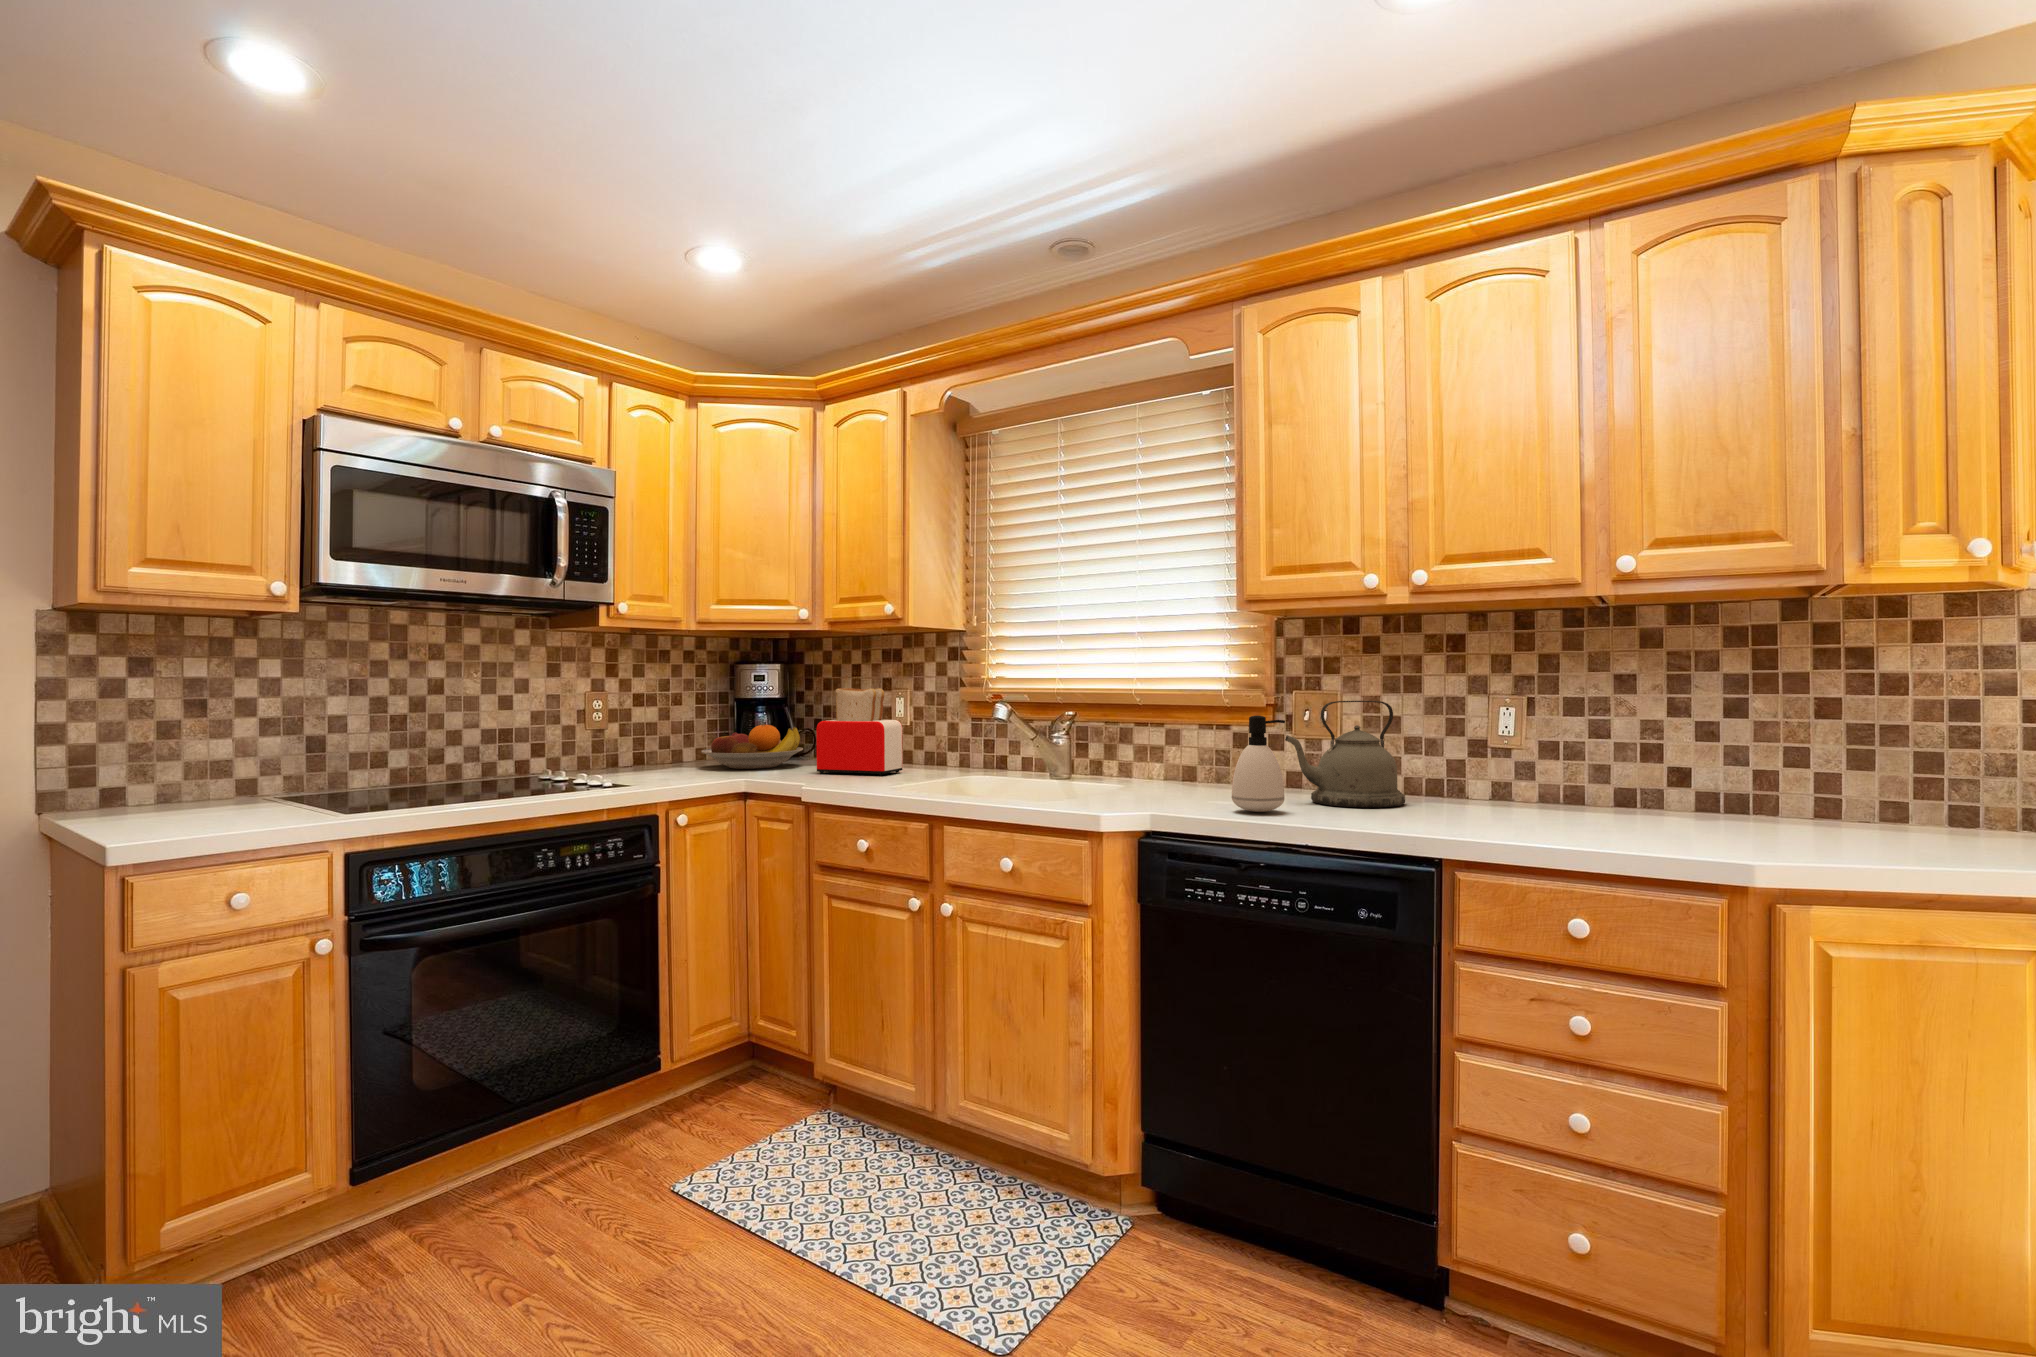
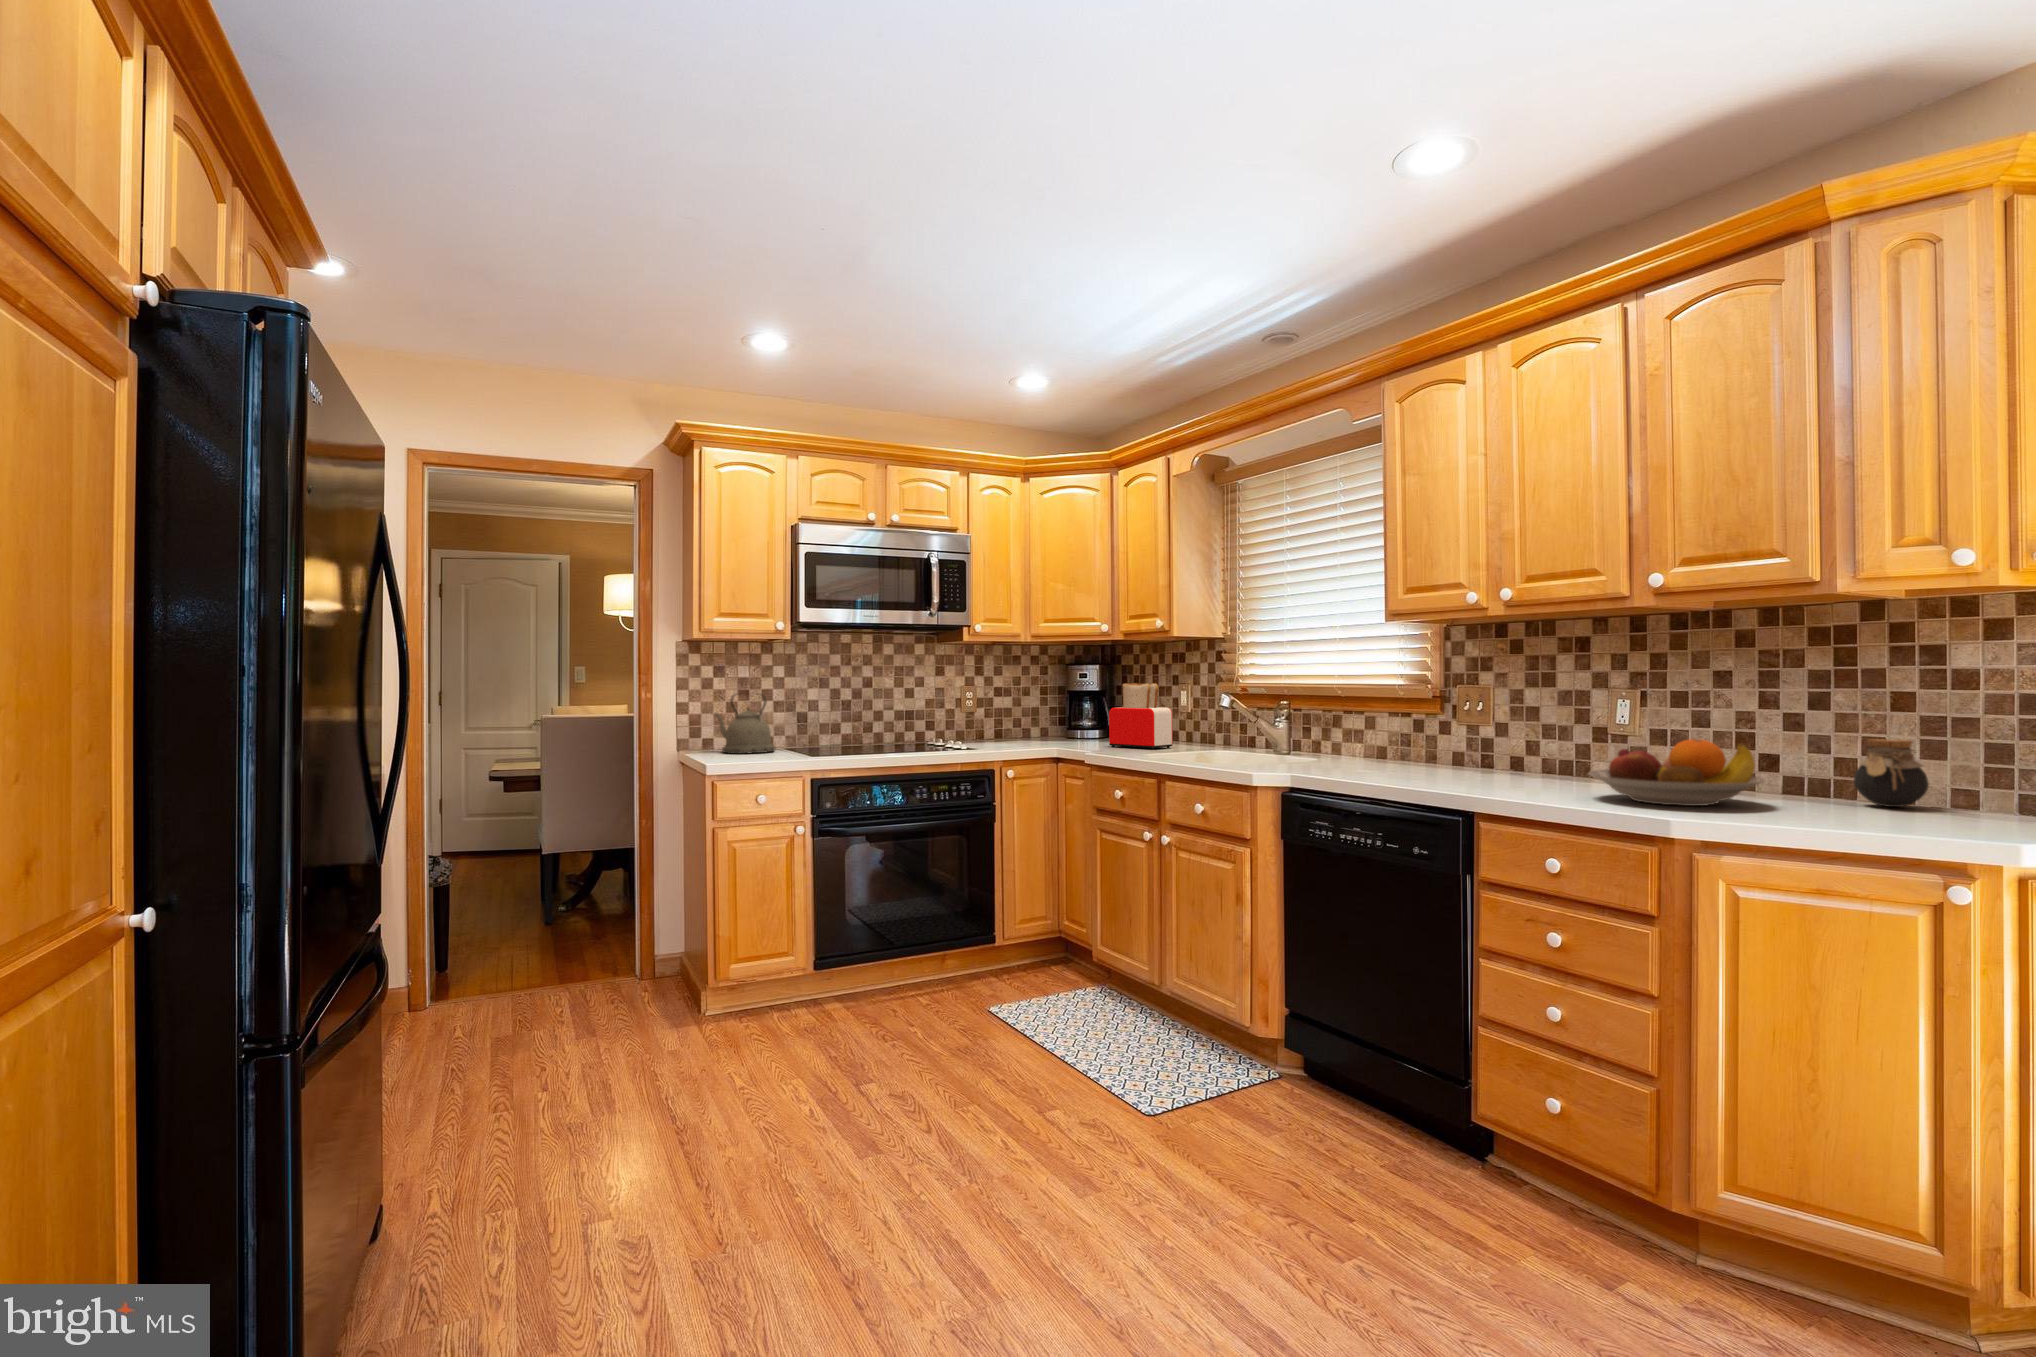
kettle: present [1285,701,1405,808] -> present [714,694,775,754]
soap dispenser: present [1232,715,1285,812] -> none [1356,704,1398,778]
fruit bowl: present [701,725,803,769] -> present [1589,739,1765,806]
jar: none [1782,749,1861,824] -> present [1854,739,1929,807]

